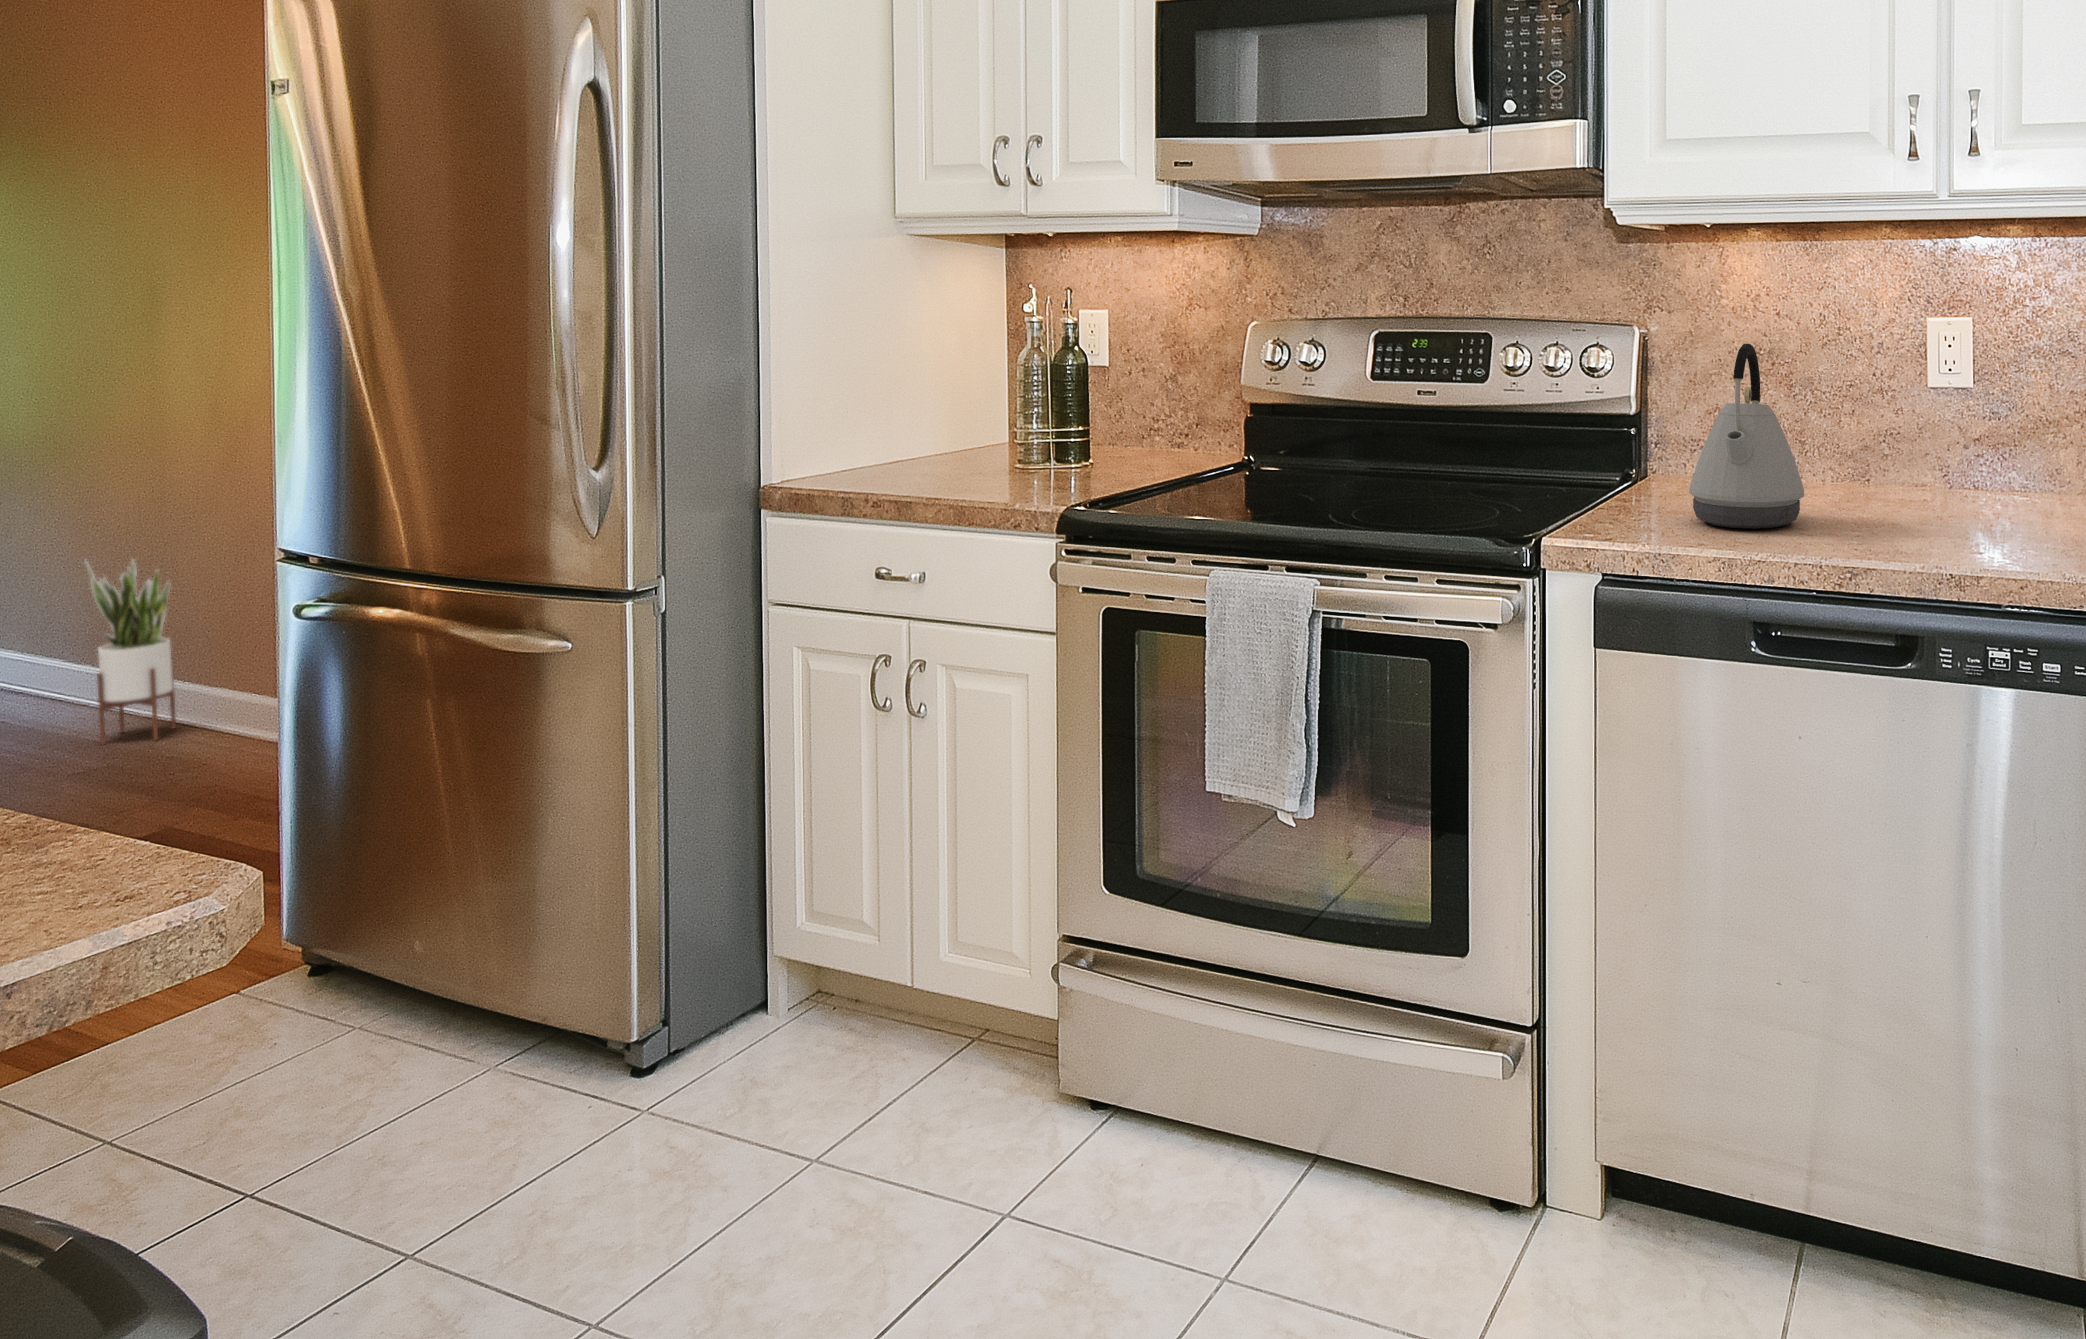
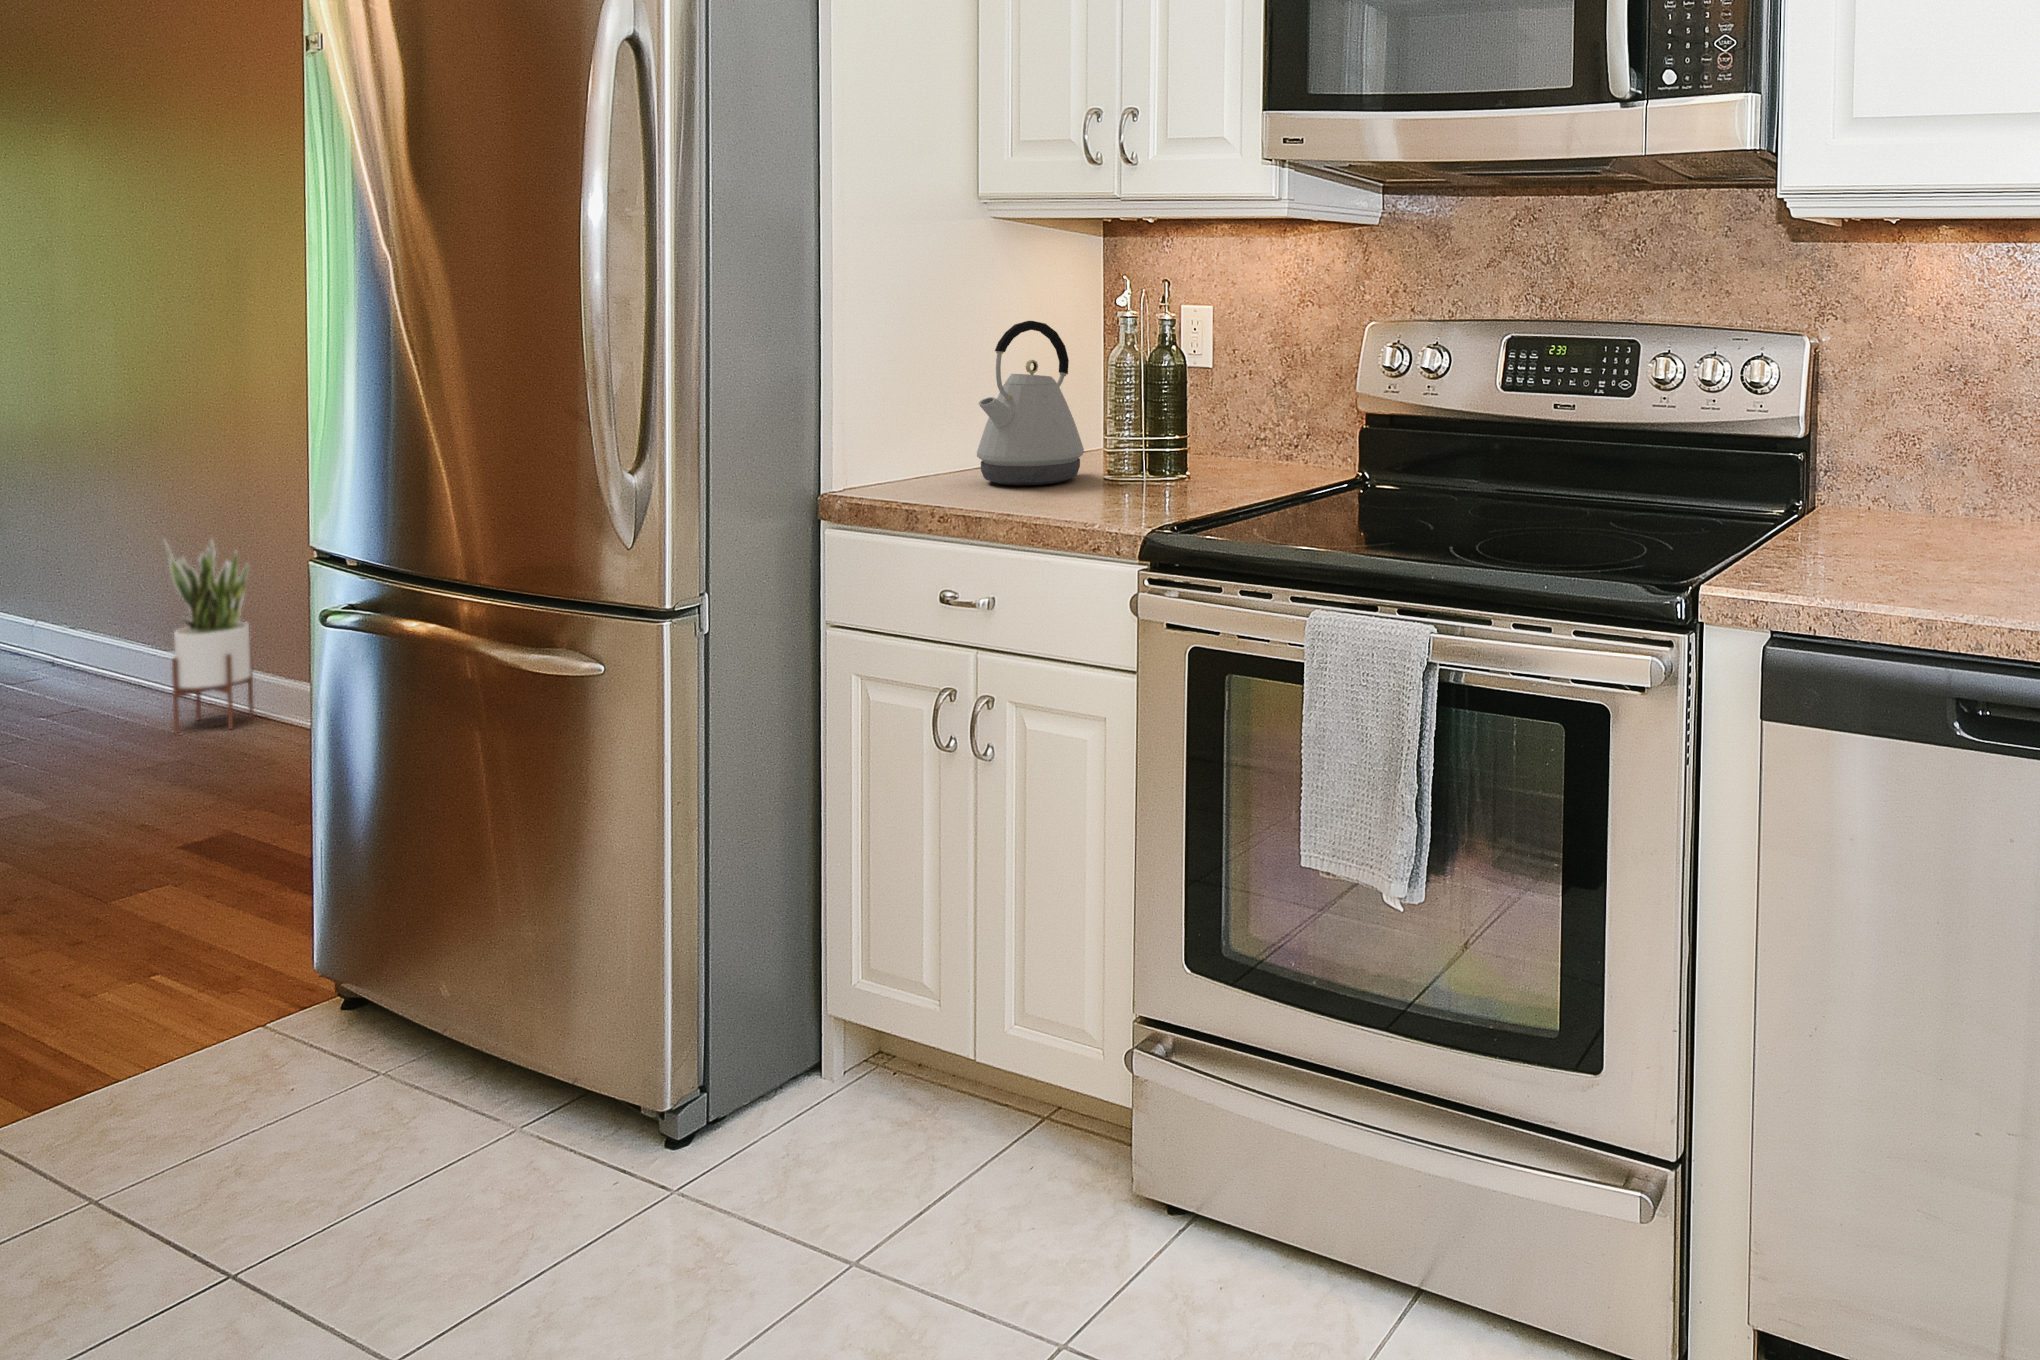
kettle: present [1689,344,1804,529] -> present [977,321,1084,485]

